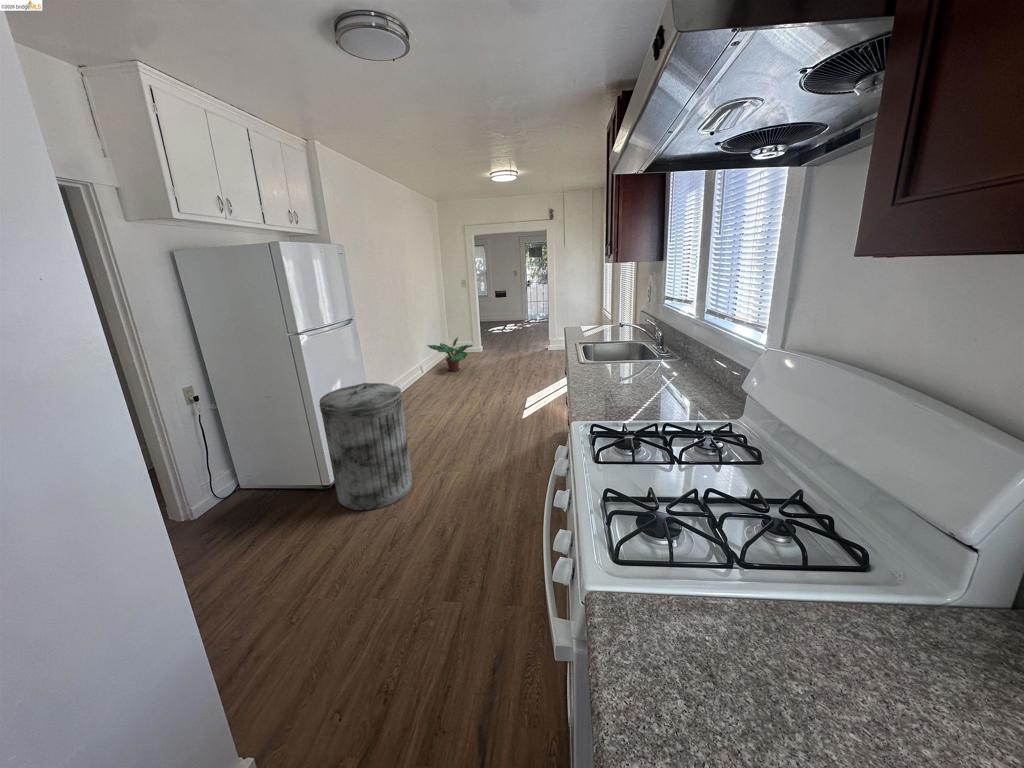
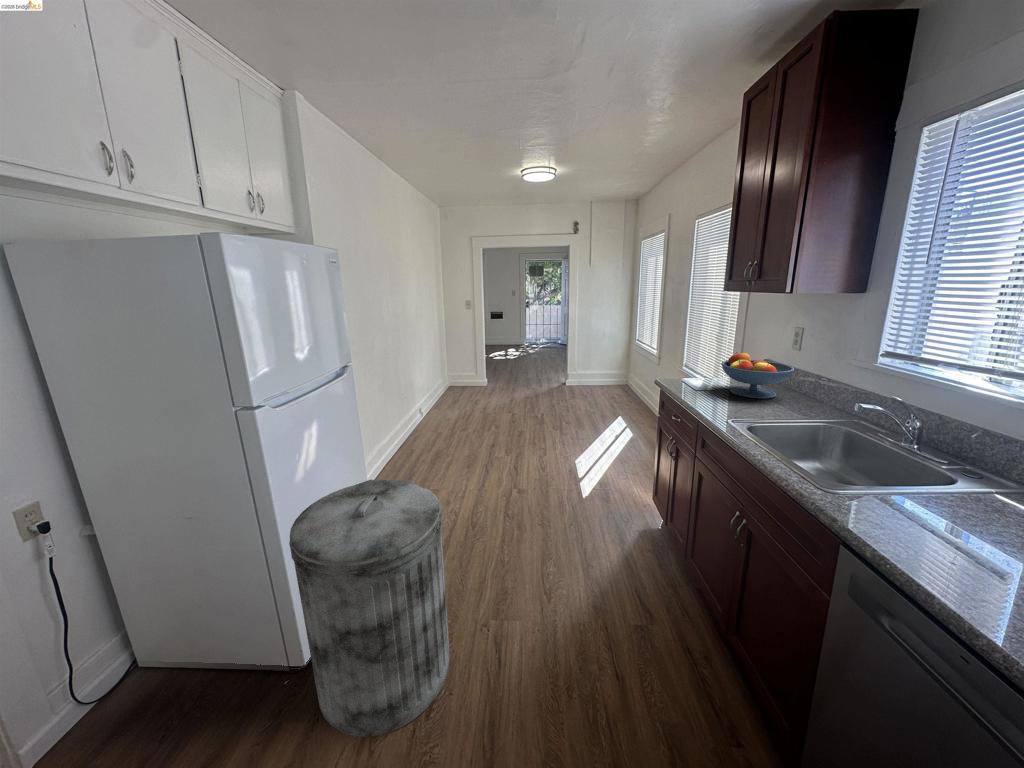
fruit bowl: none [597,306,640,335] -> present [721,352,794,398]
potted plant: present [427,337,473,372] -> none [428,370,484,414]

